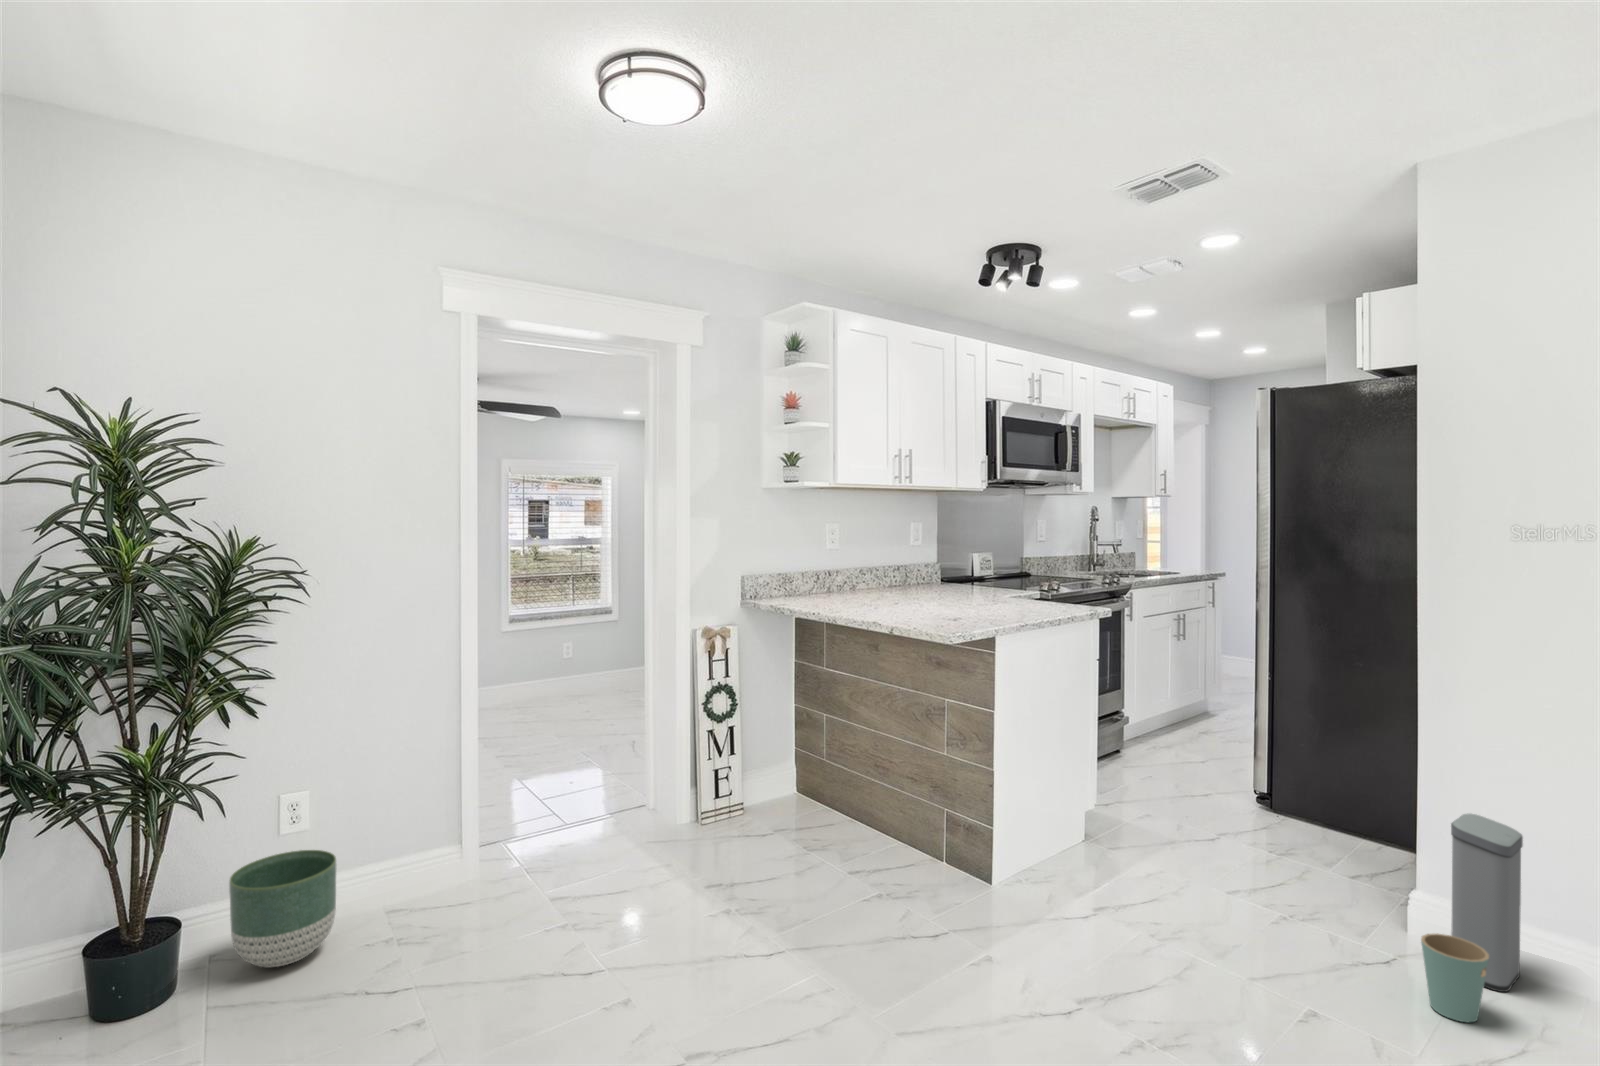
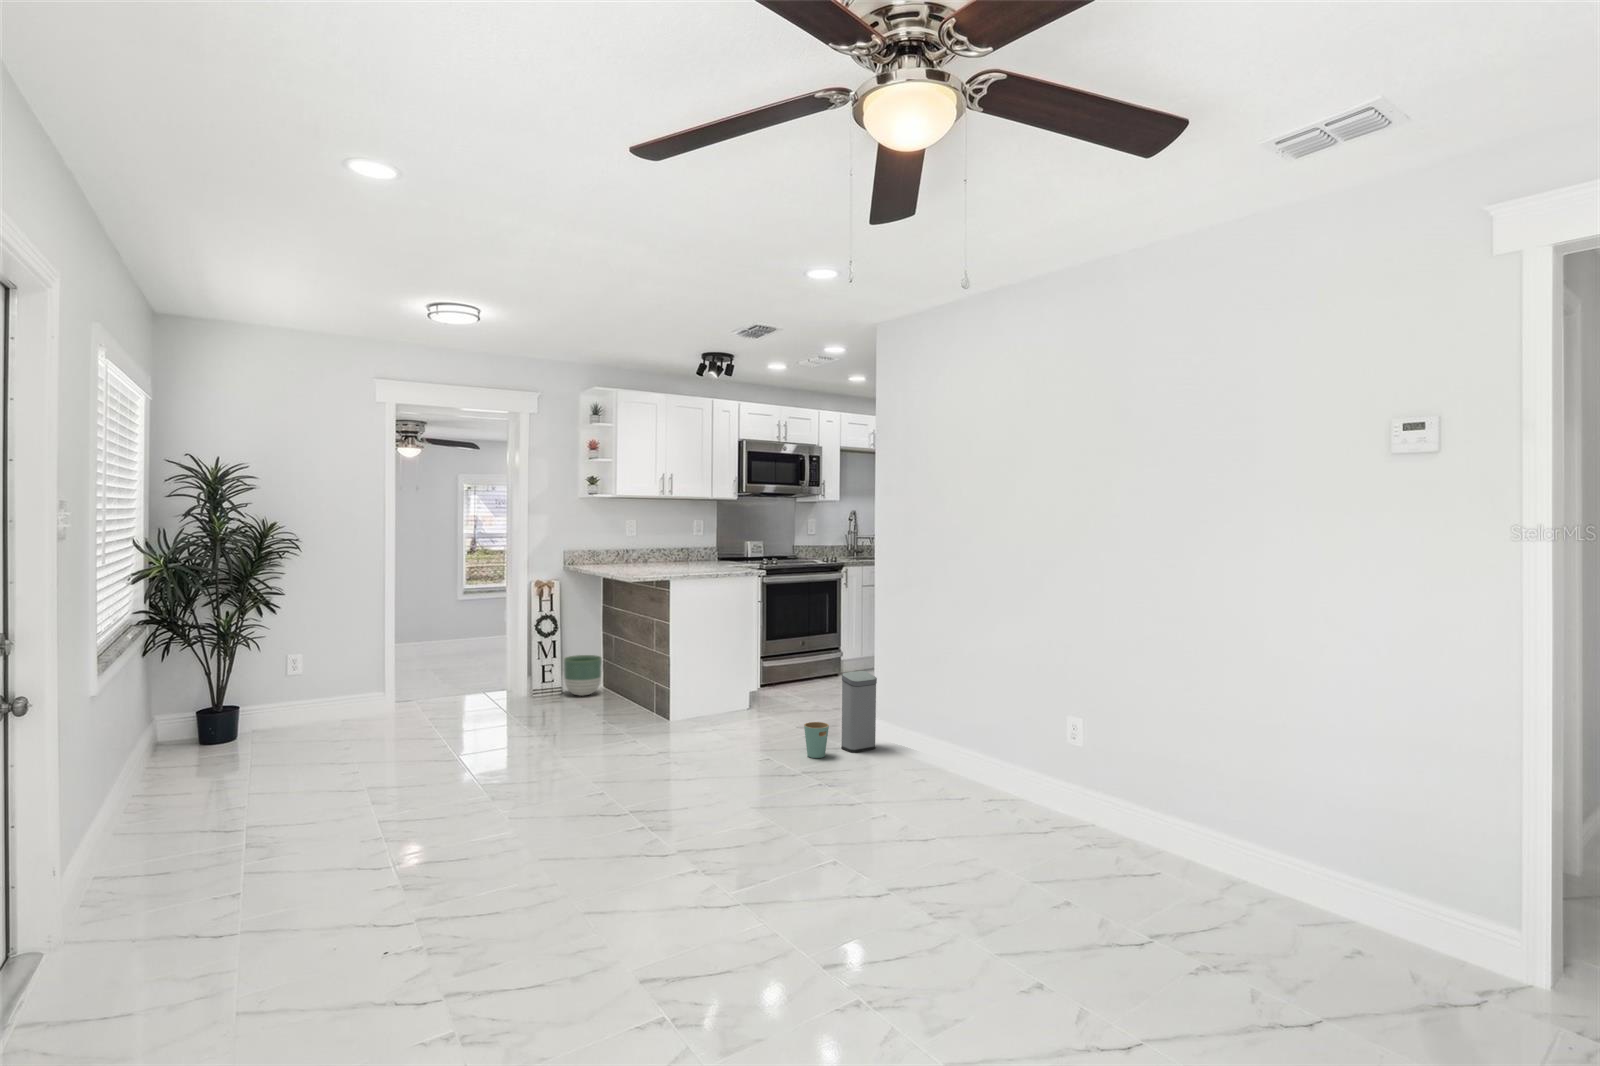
planter: present [229,850,336,967] -> present [564,655,602,696]

